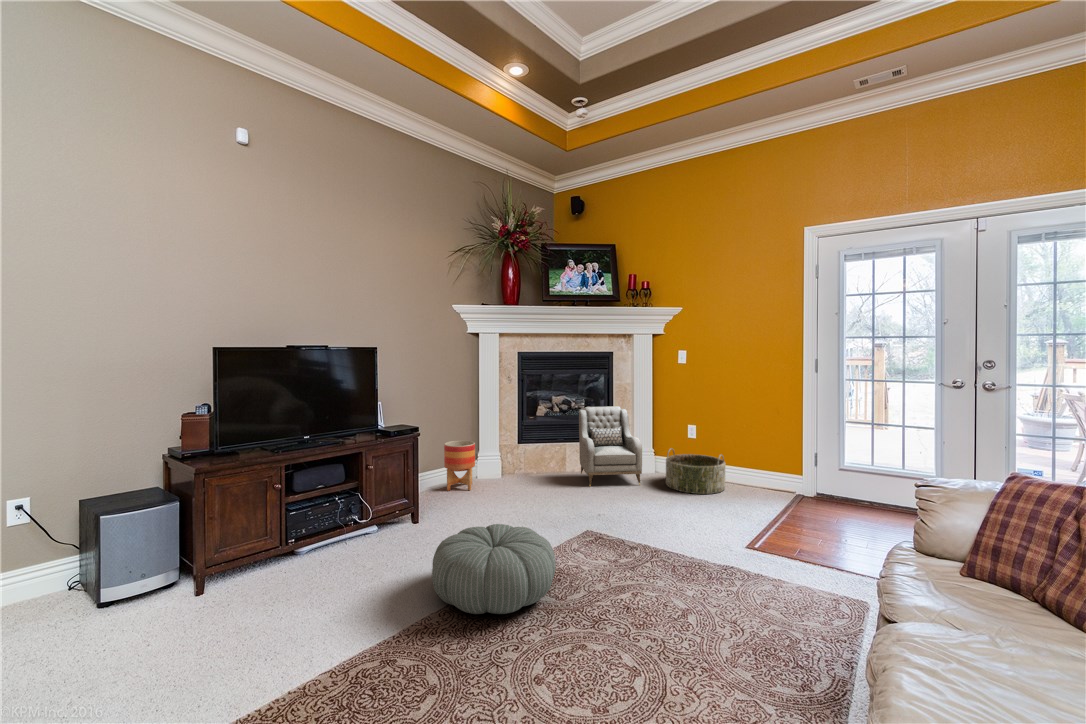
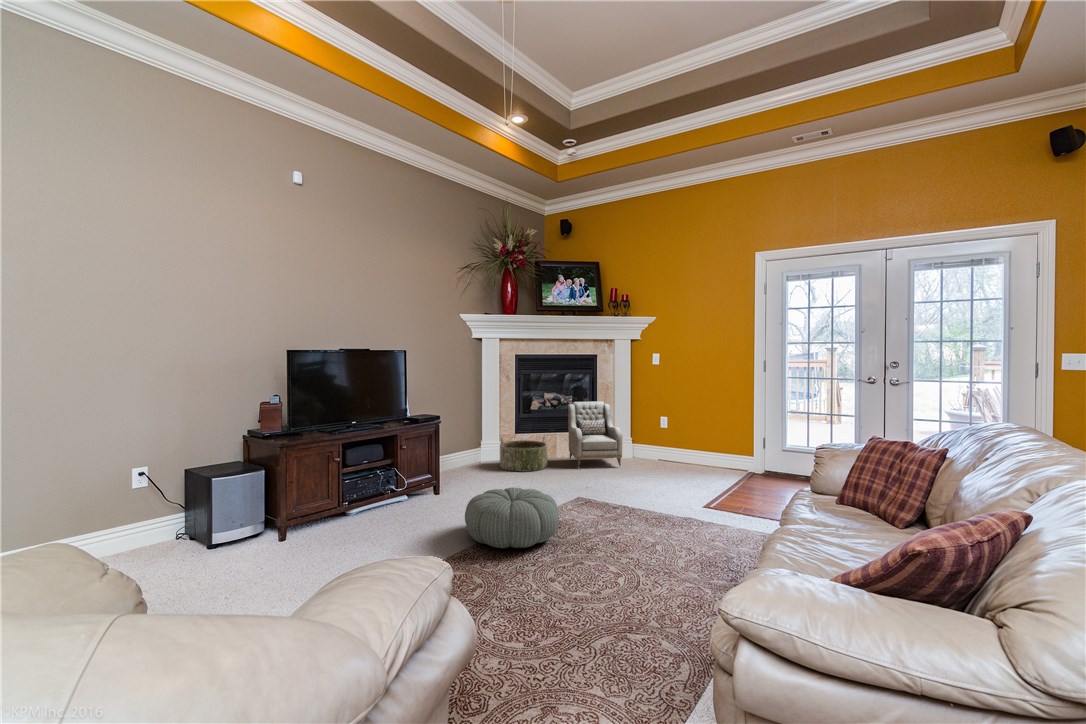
planter: present [444,441,475,491] -> none [454,430,480,473]
basket: present [666,449,725,494] -> present [500,437,547,472]

